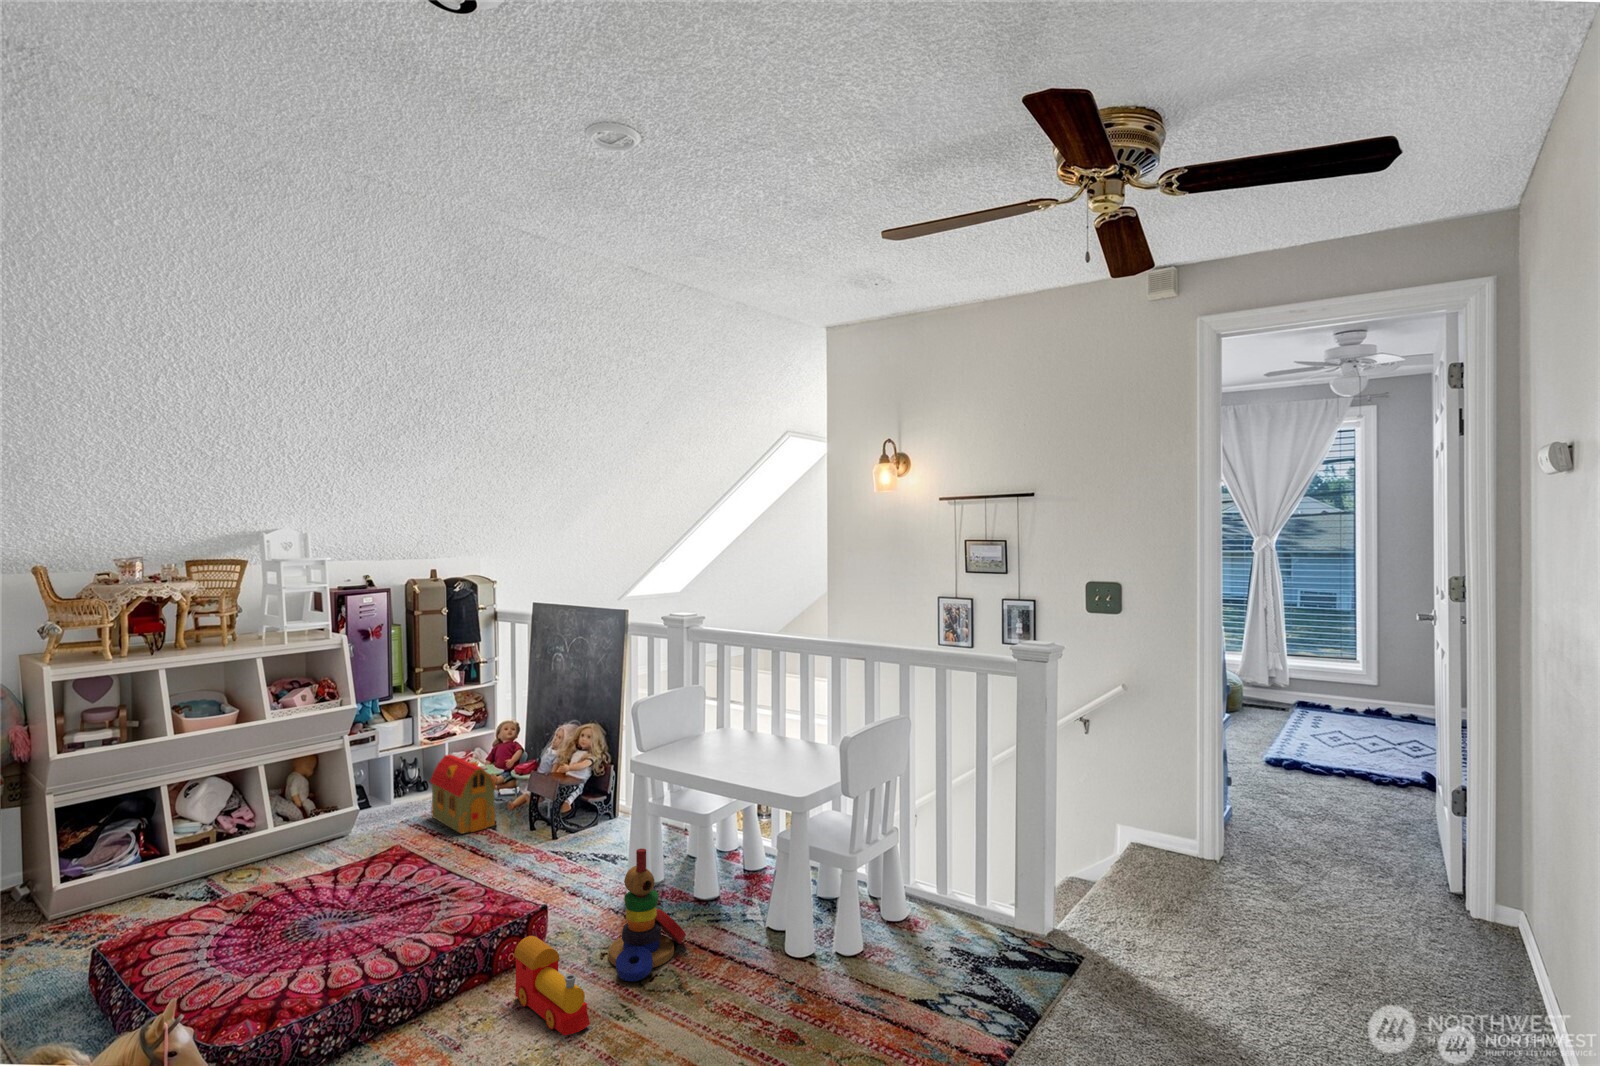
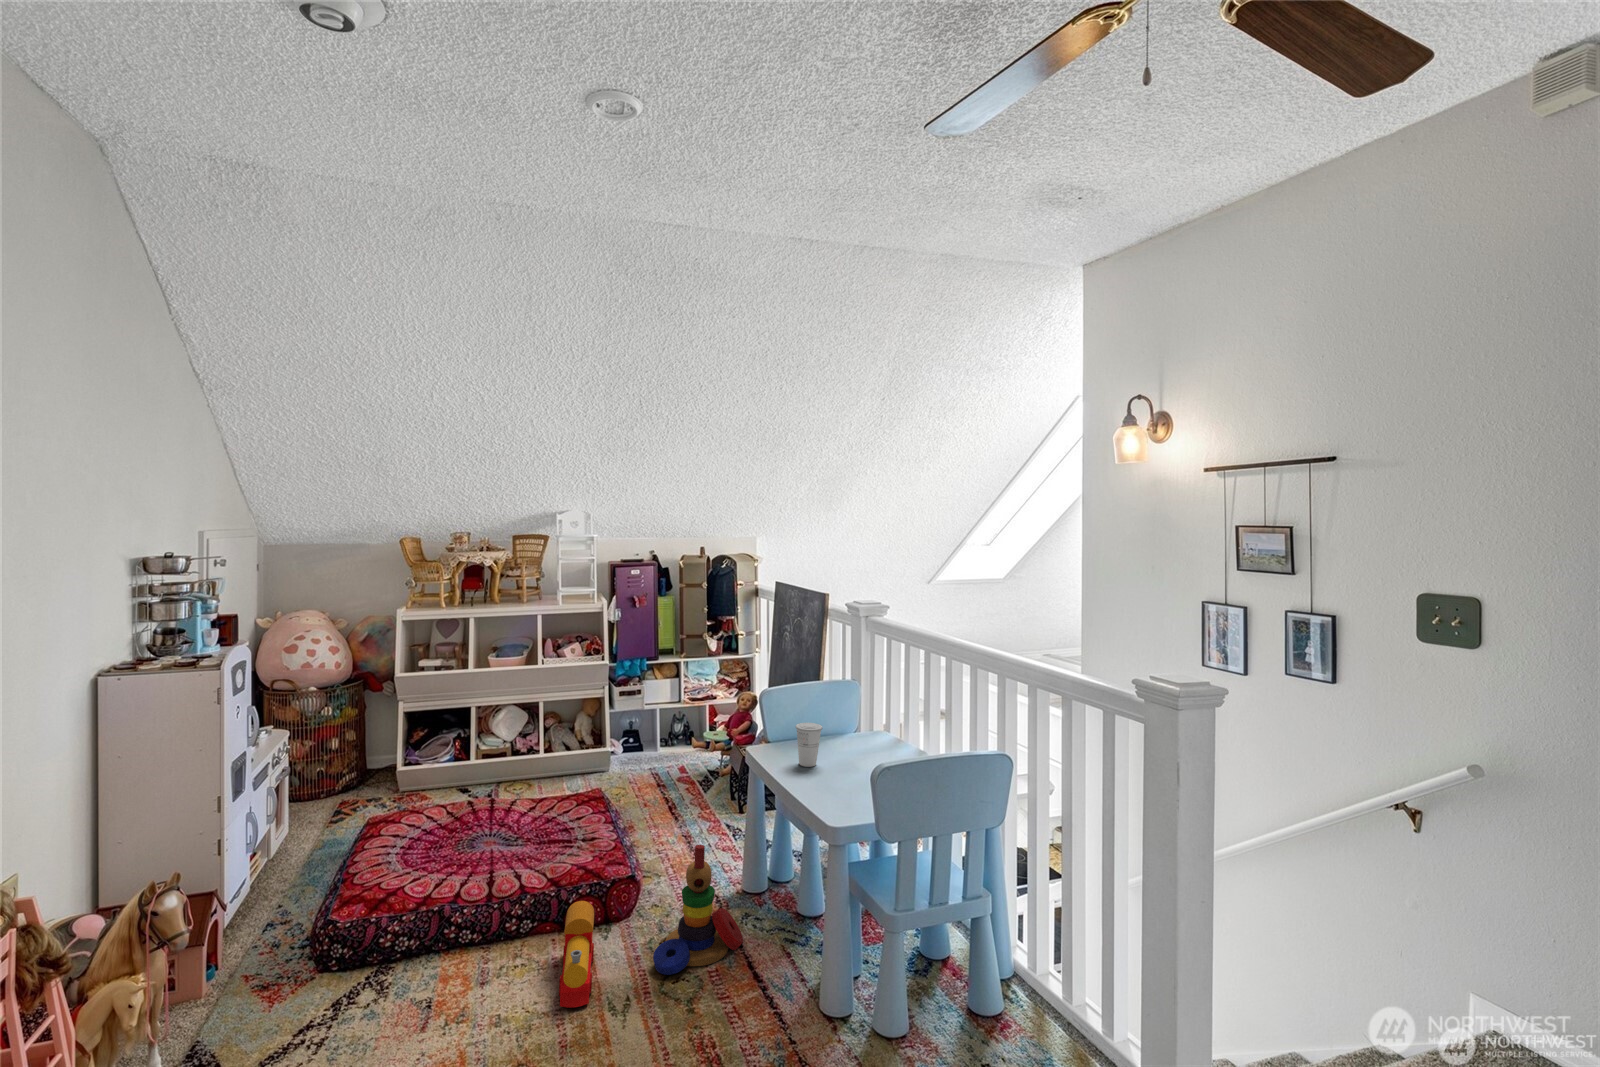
cup: none [703,714,729,755] -> present [796,723,823,767]
toy house: present [430,754,497,834] -> none [670,715,709,787]

